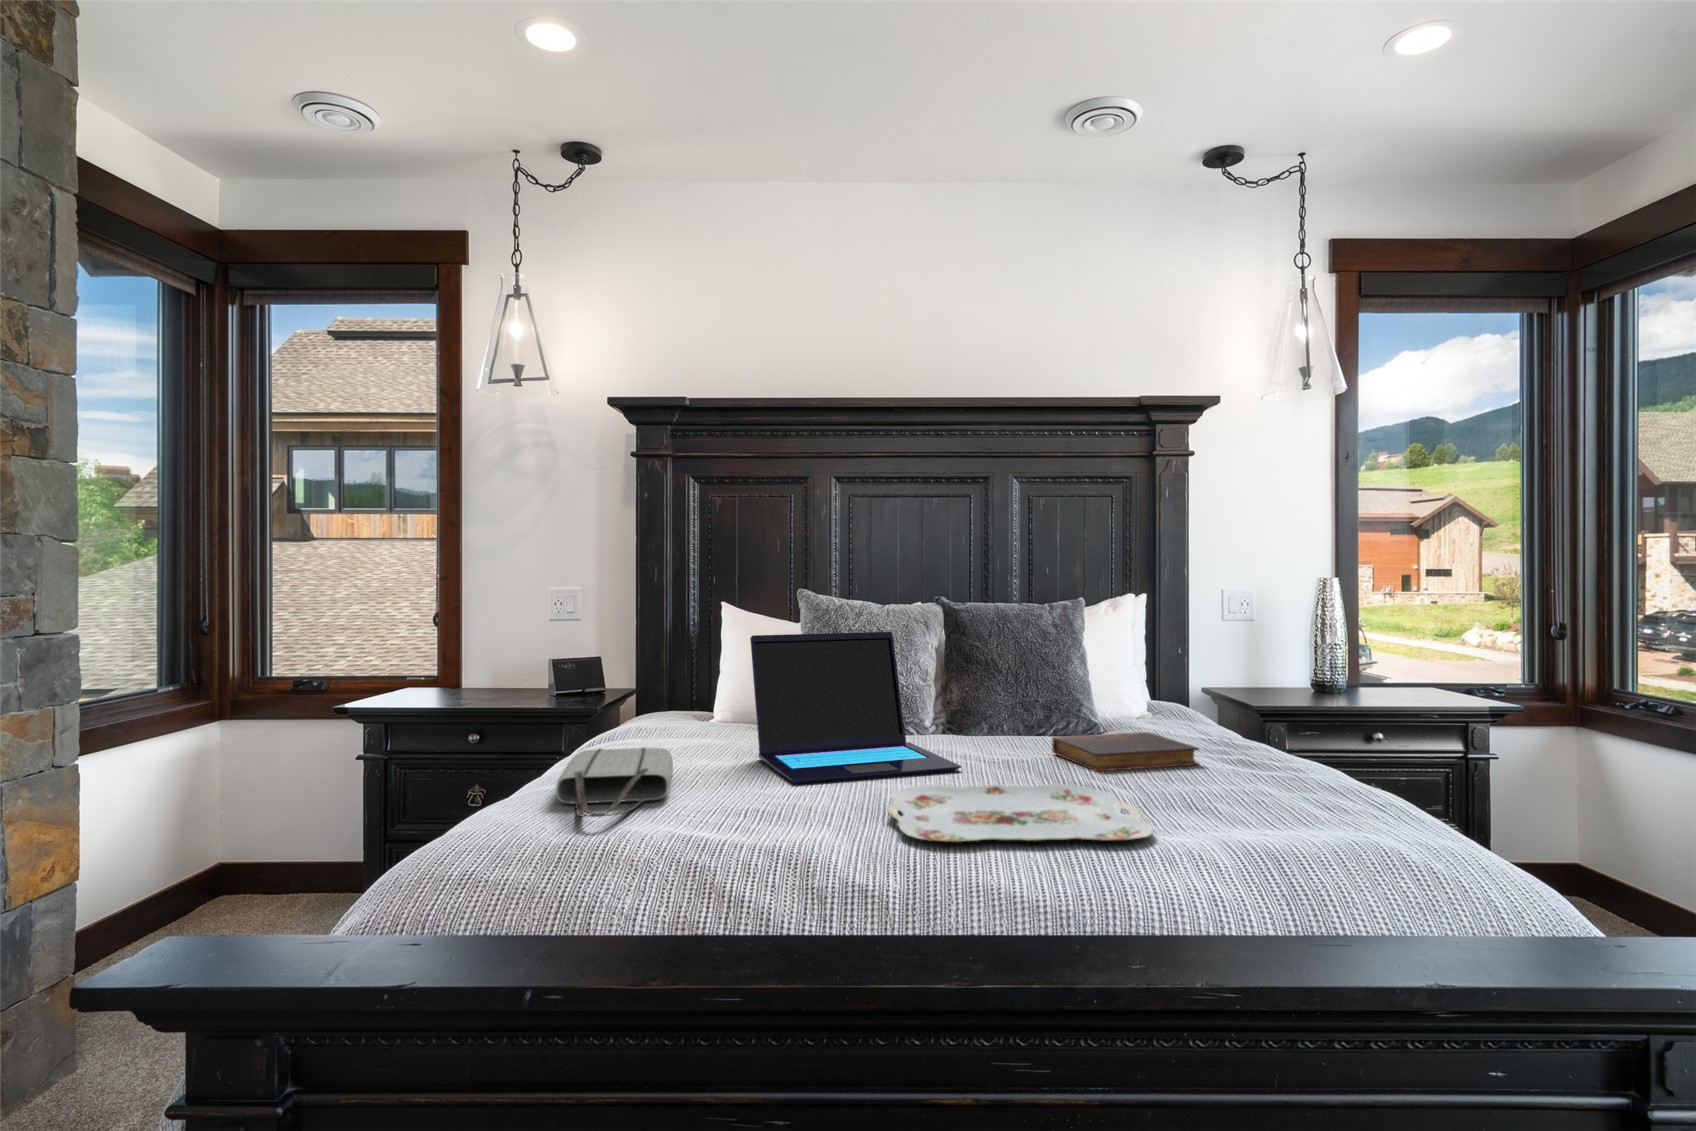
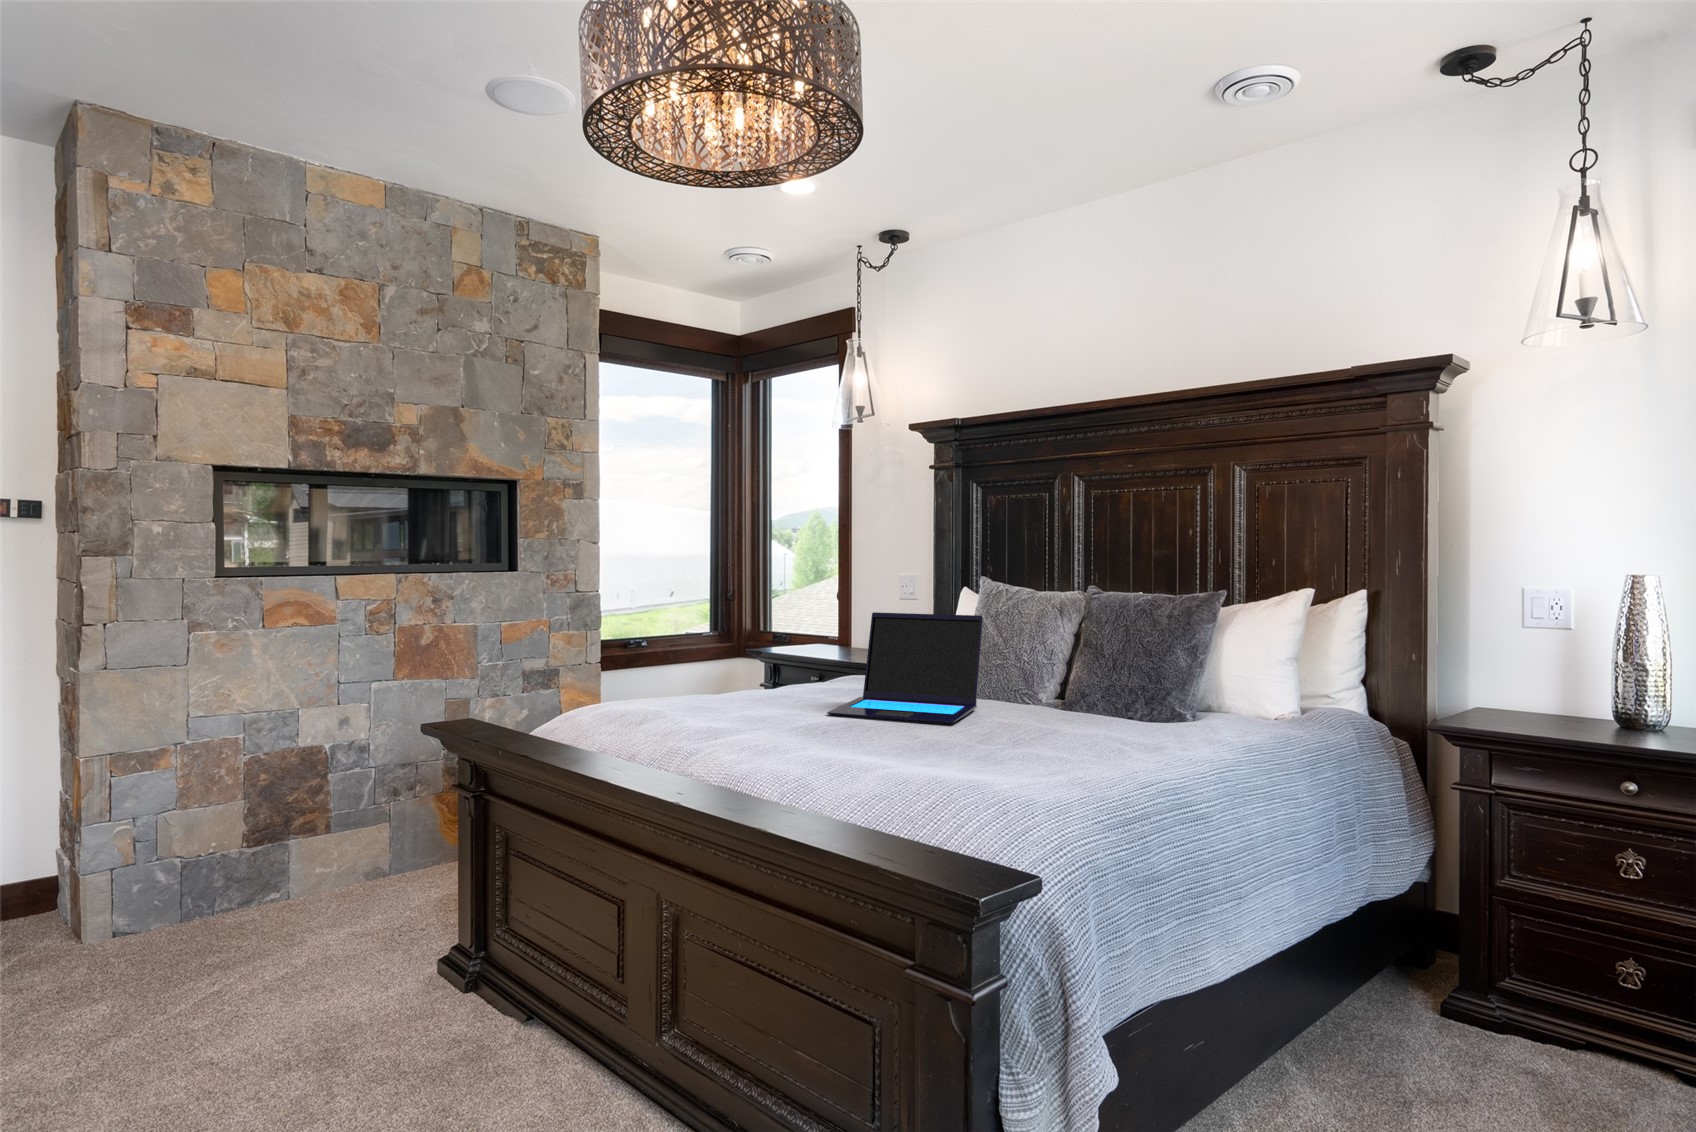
book: present [1052,732,1199,771] -> none [1048,713,1165,752]
tote bag: present [556,747,673,817] -> none [668,679,790,711]
serving tray: present [887,784,1153,842] -> none [773,723,969,769]

